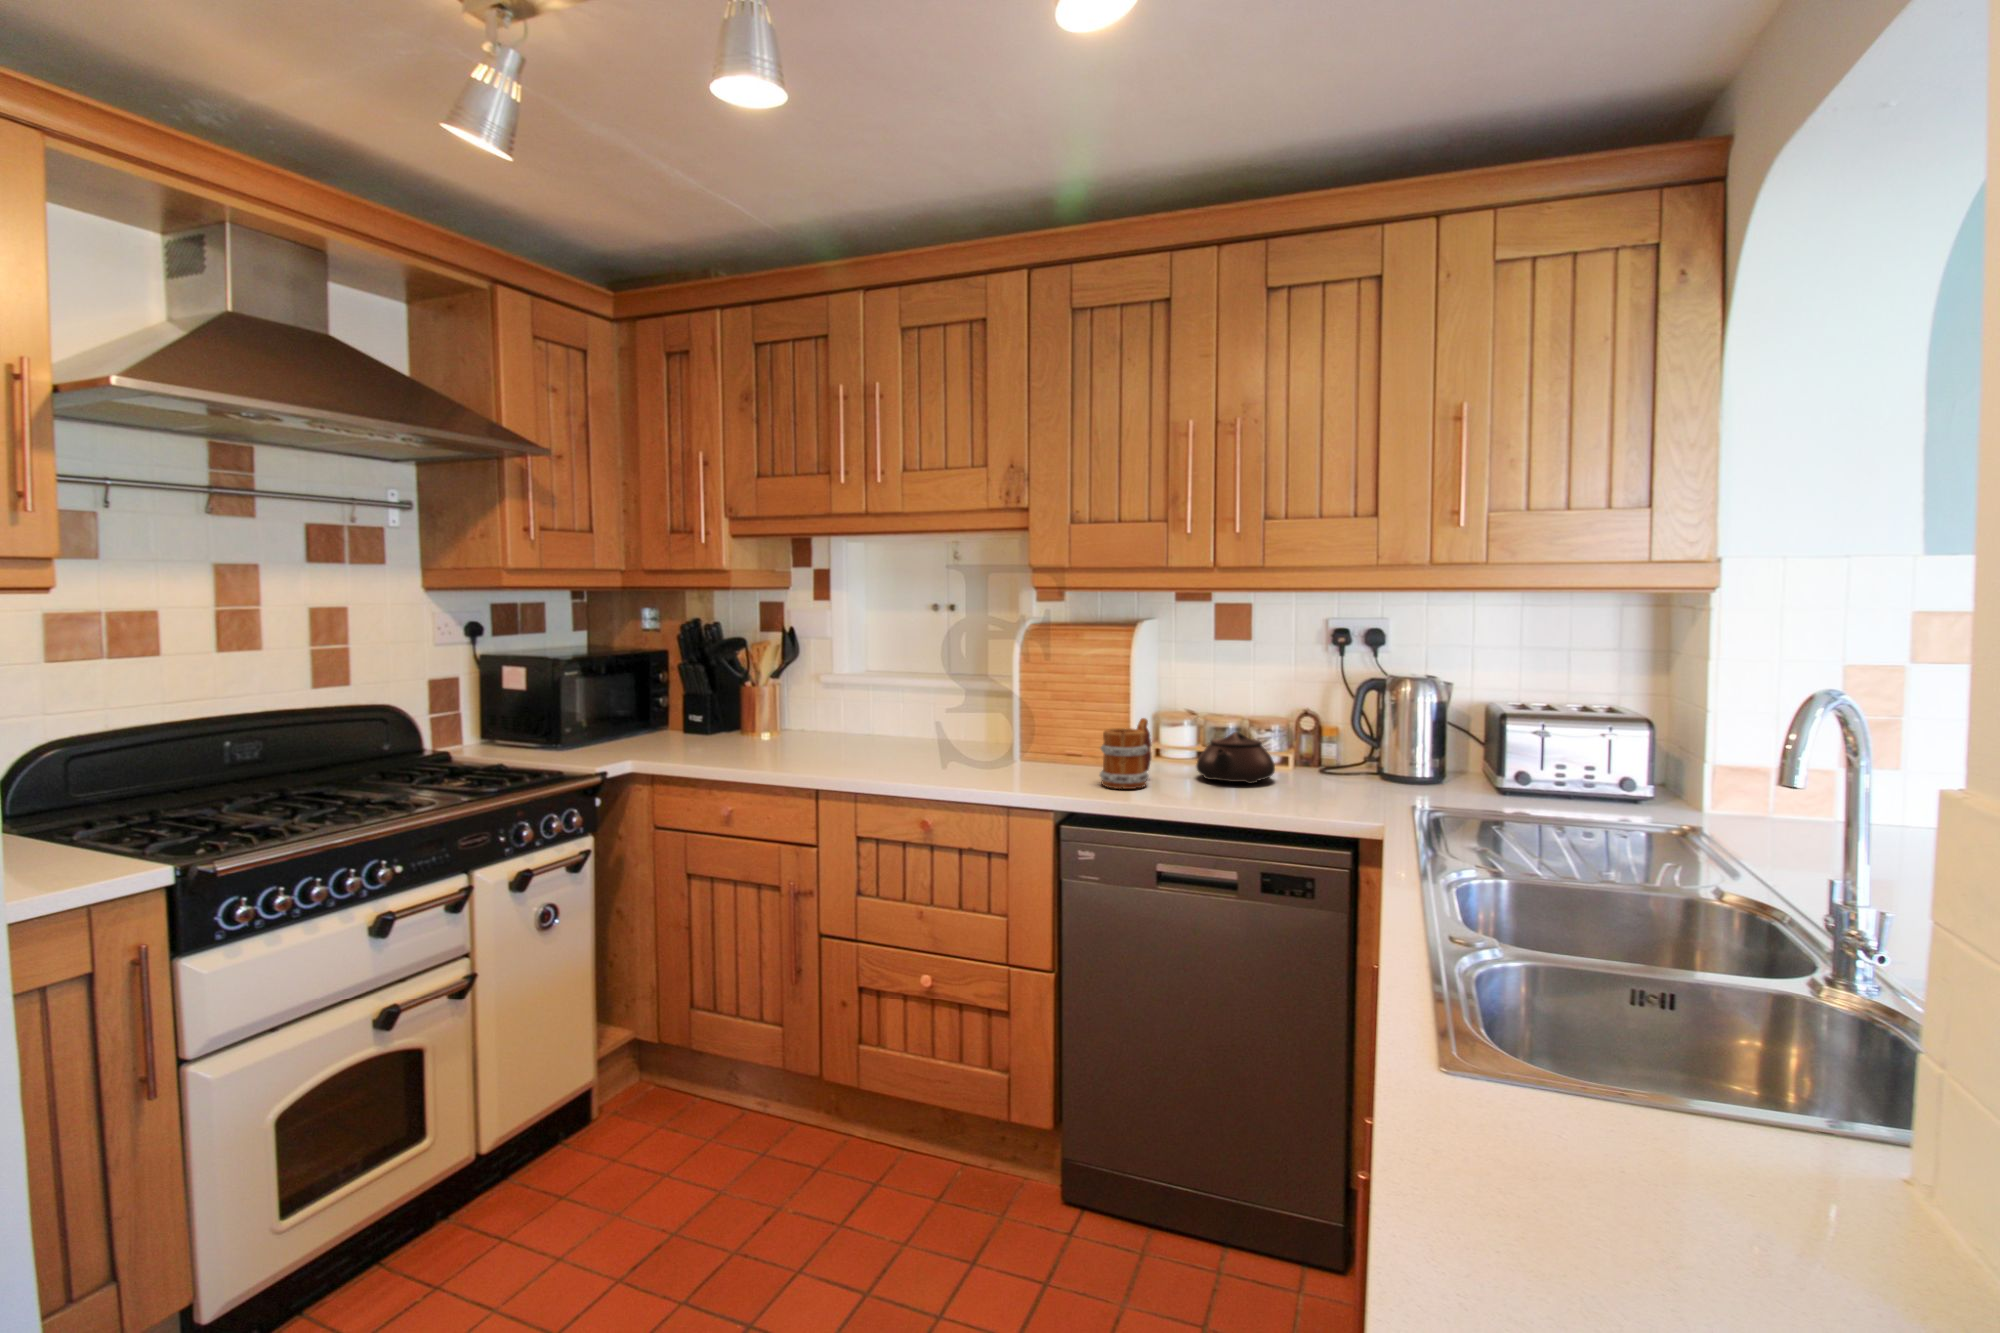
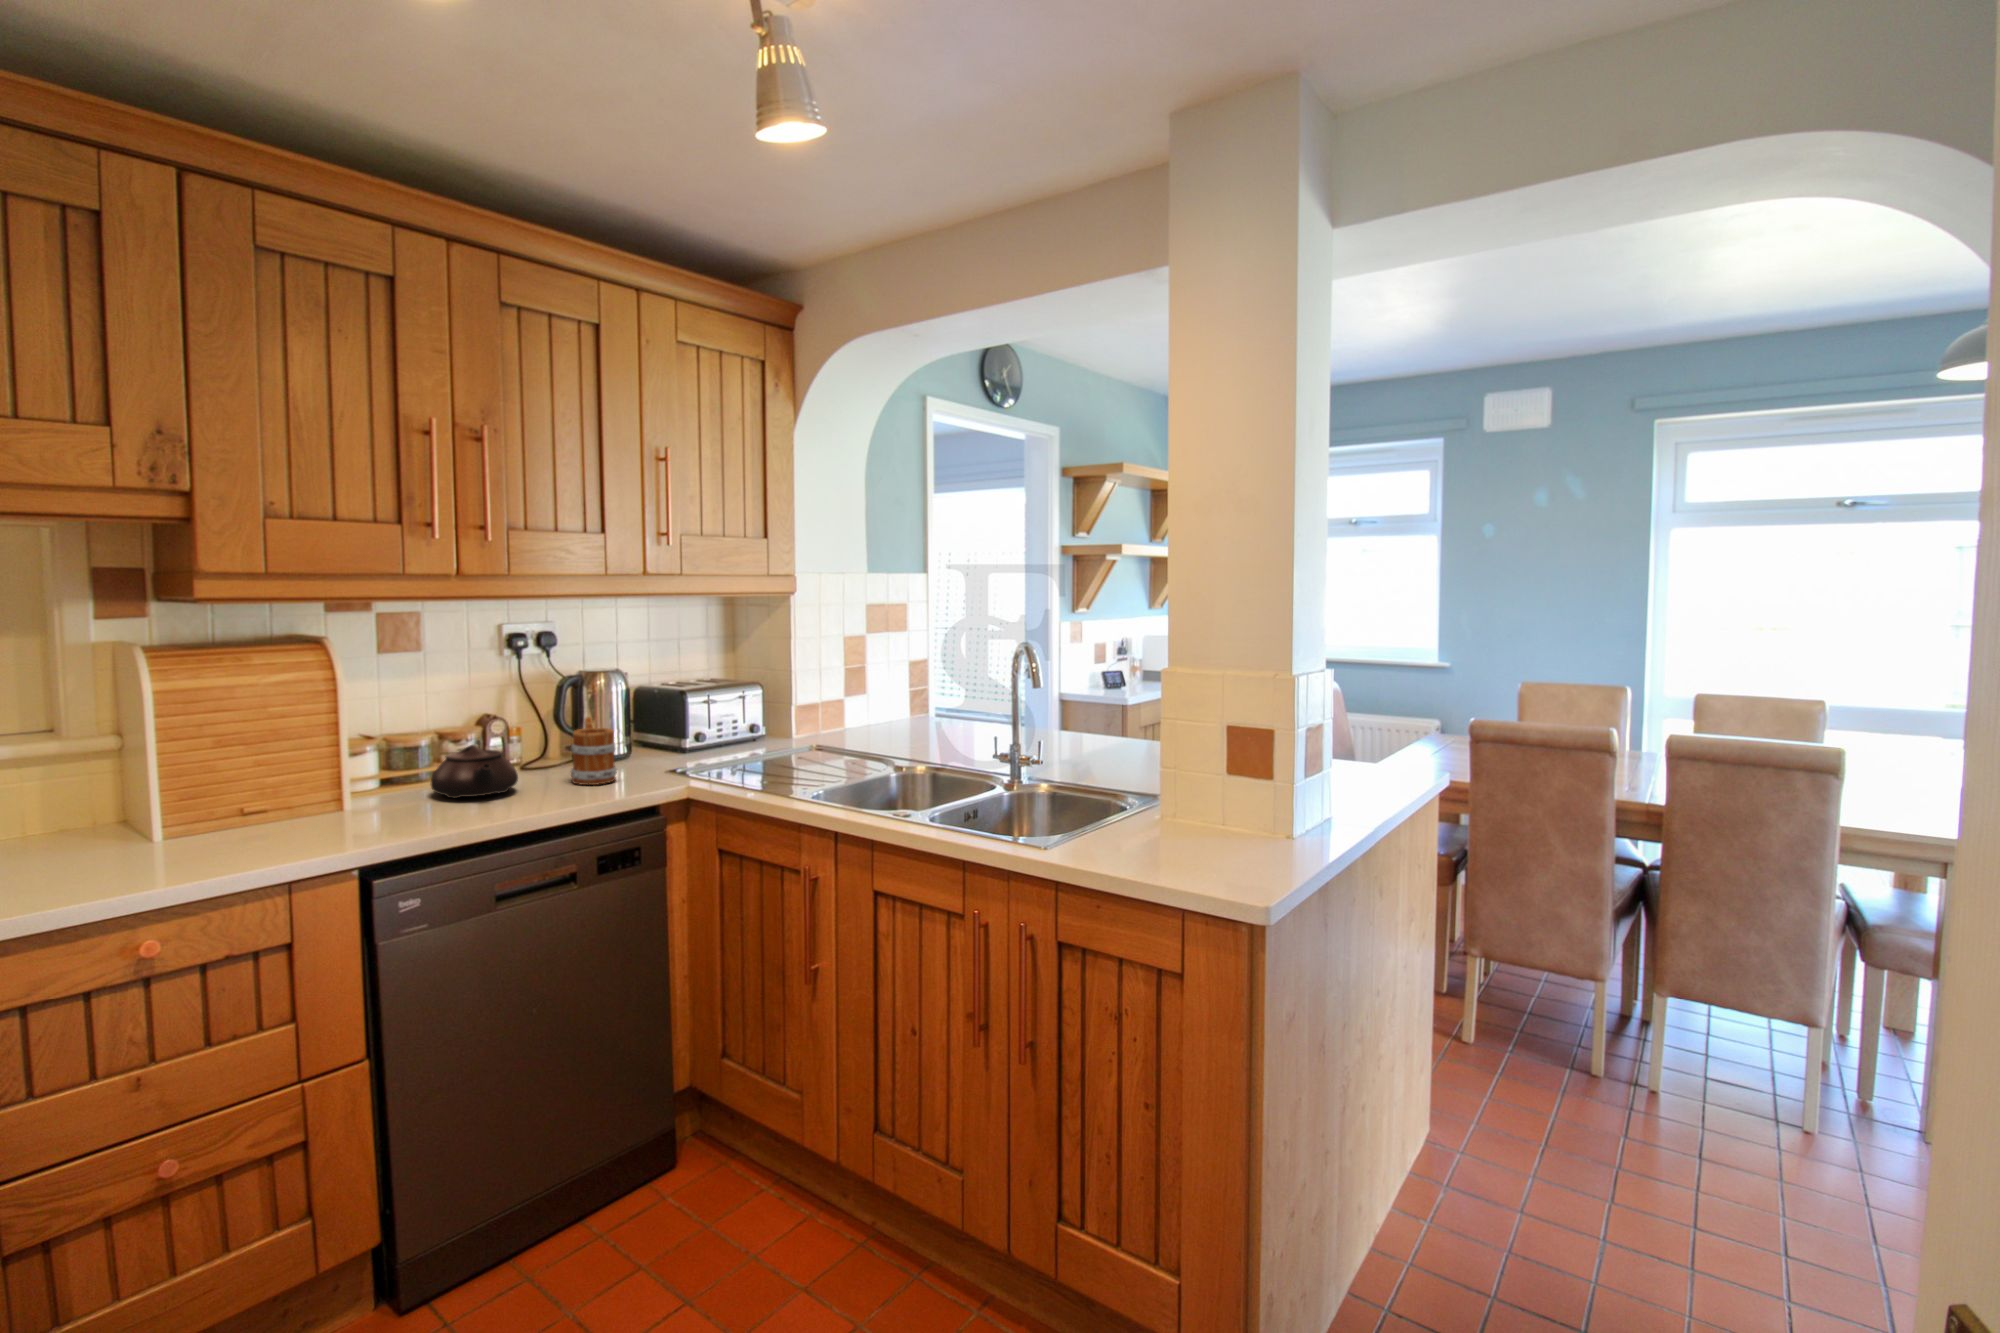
mug: present [1100,718,1151,789] -> present [571,717,617,785]

